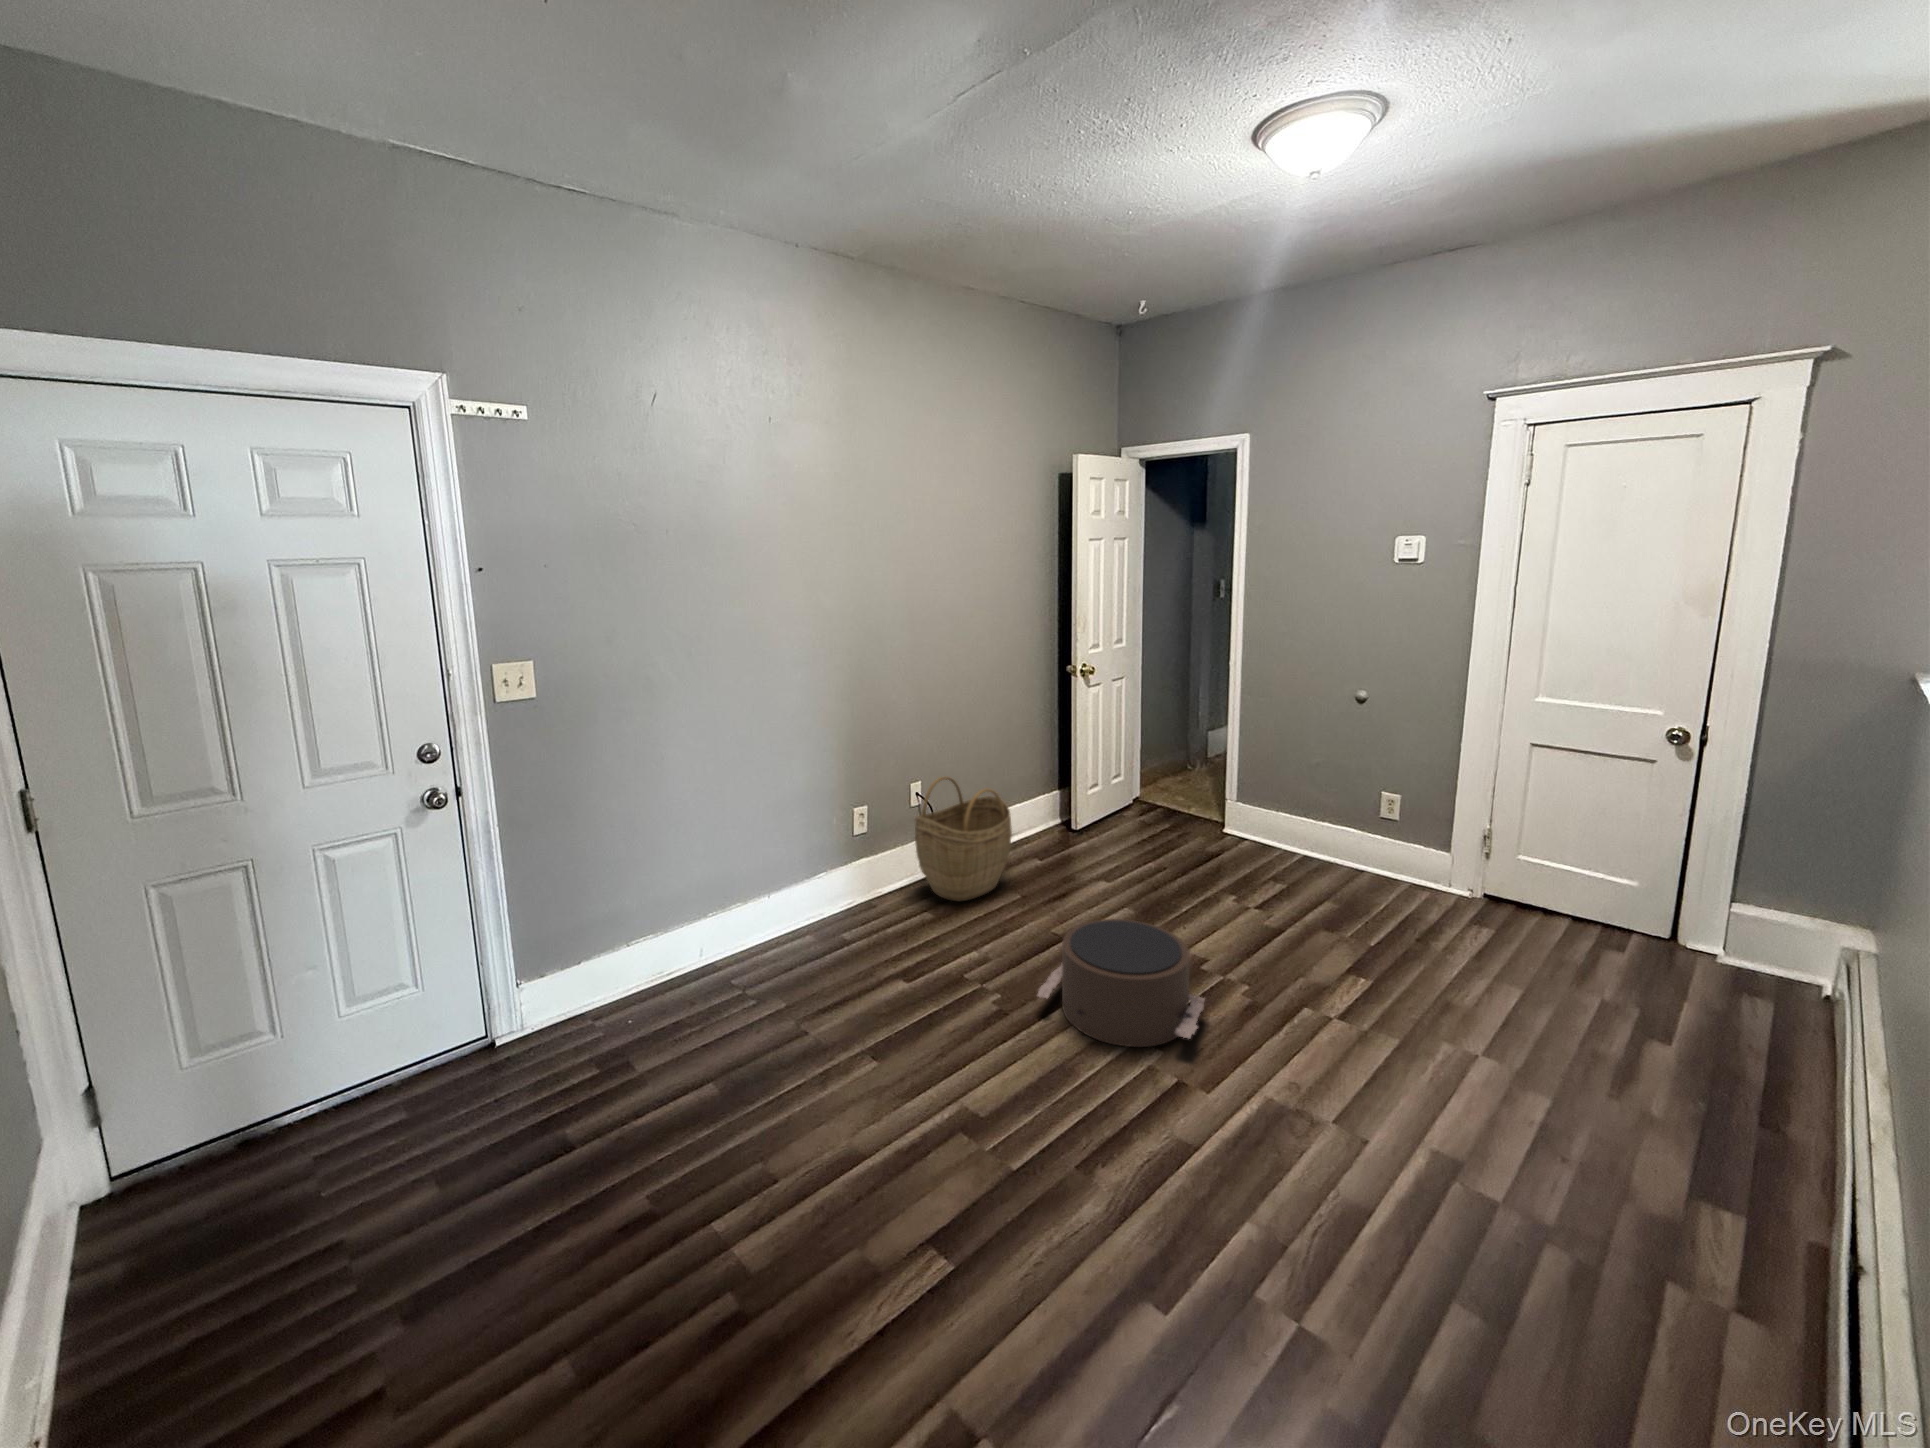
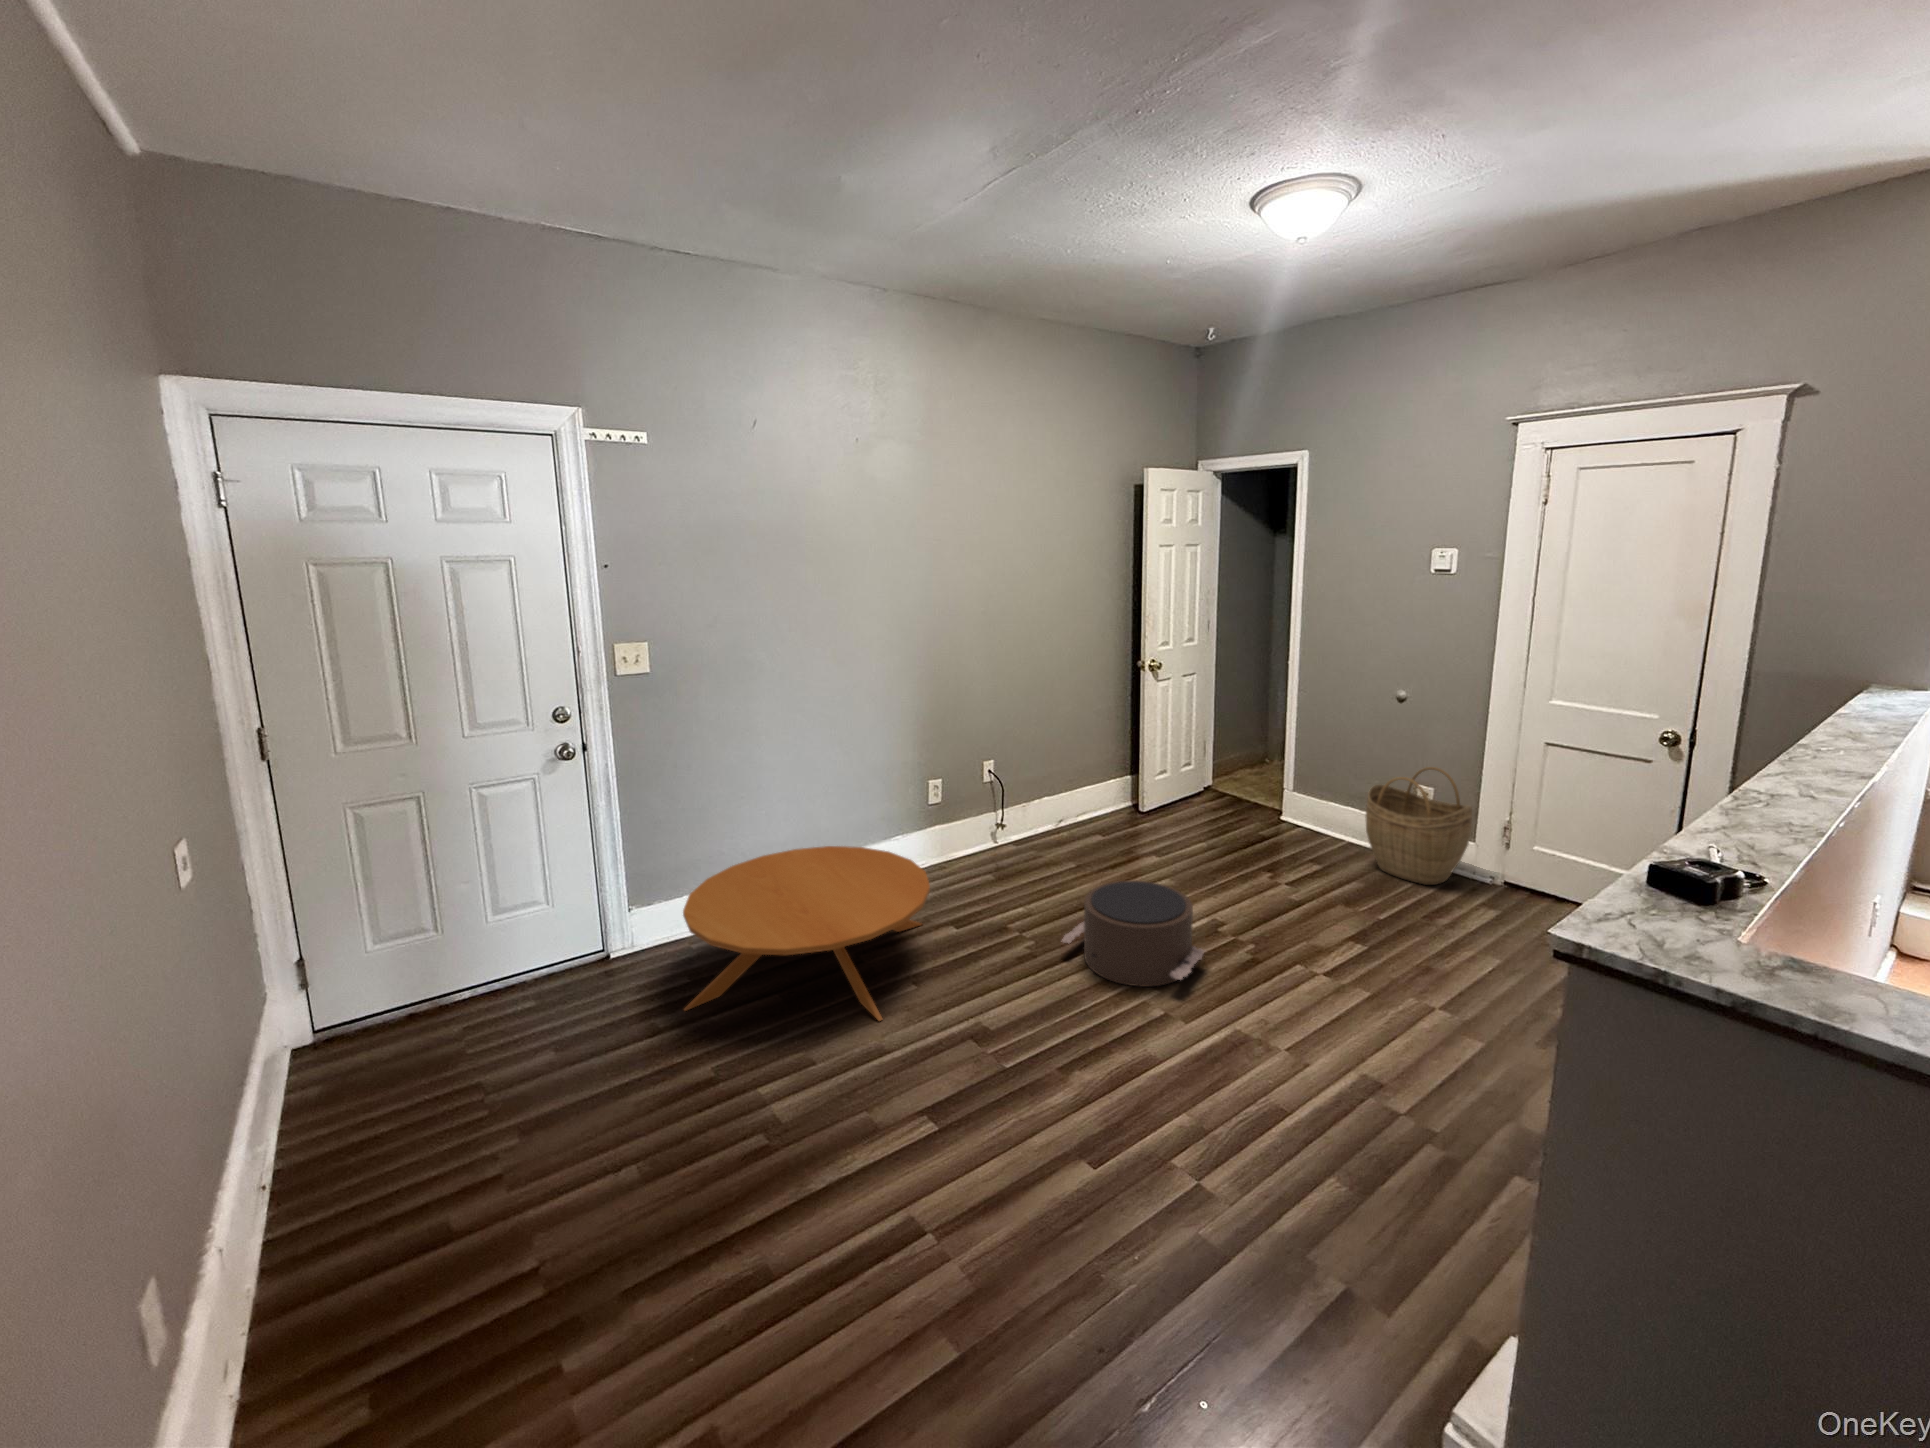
woven basket: present [915,777,1012,901] -> present [1366,767,1472,885]
coffee table: none [590,893,885,1116] -> present [683,846,930,1021]

